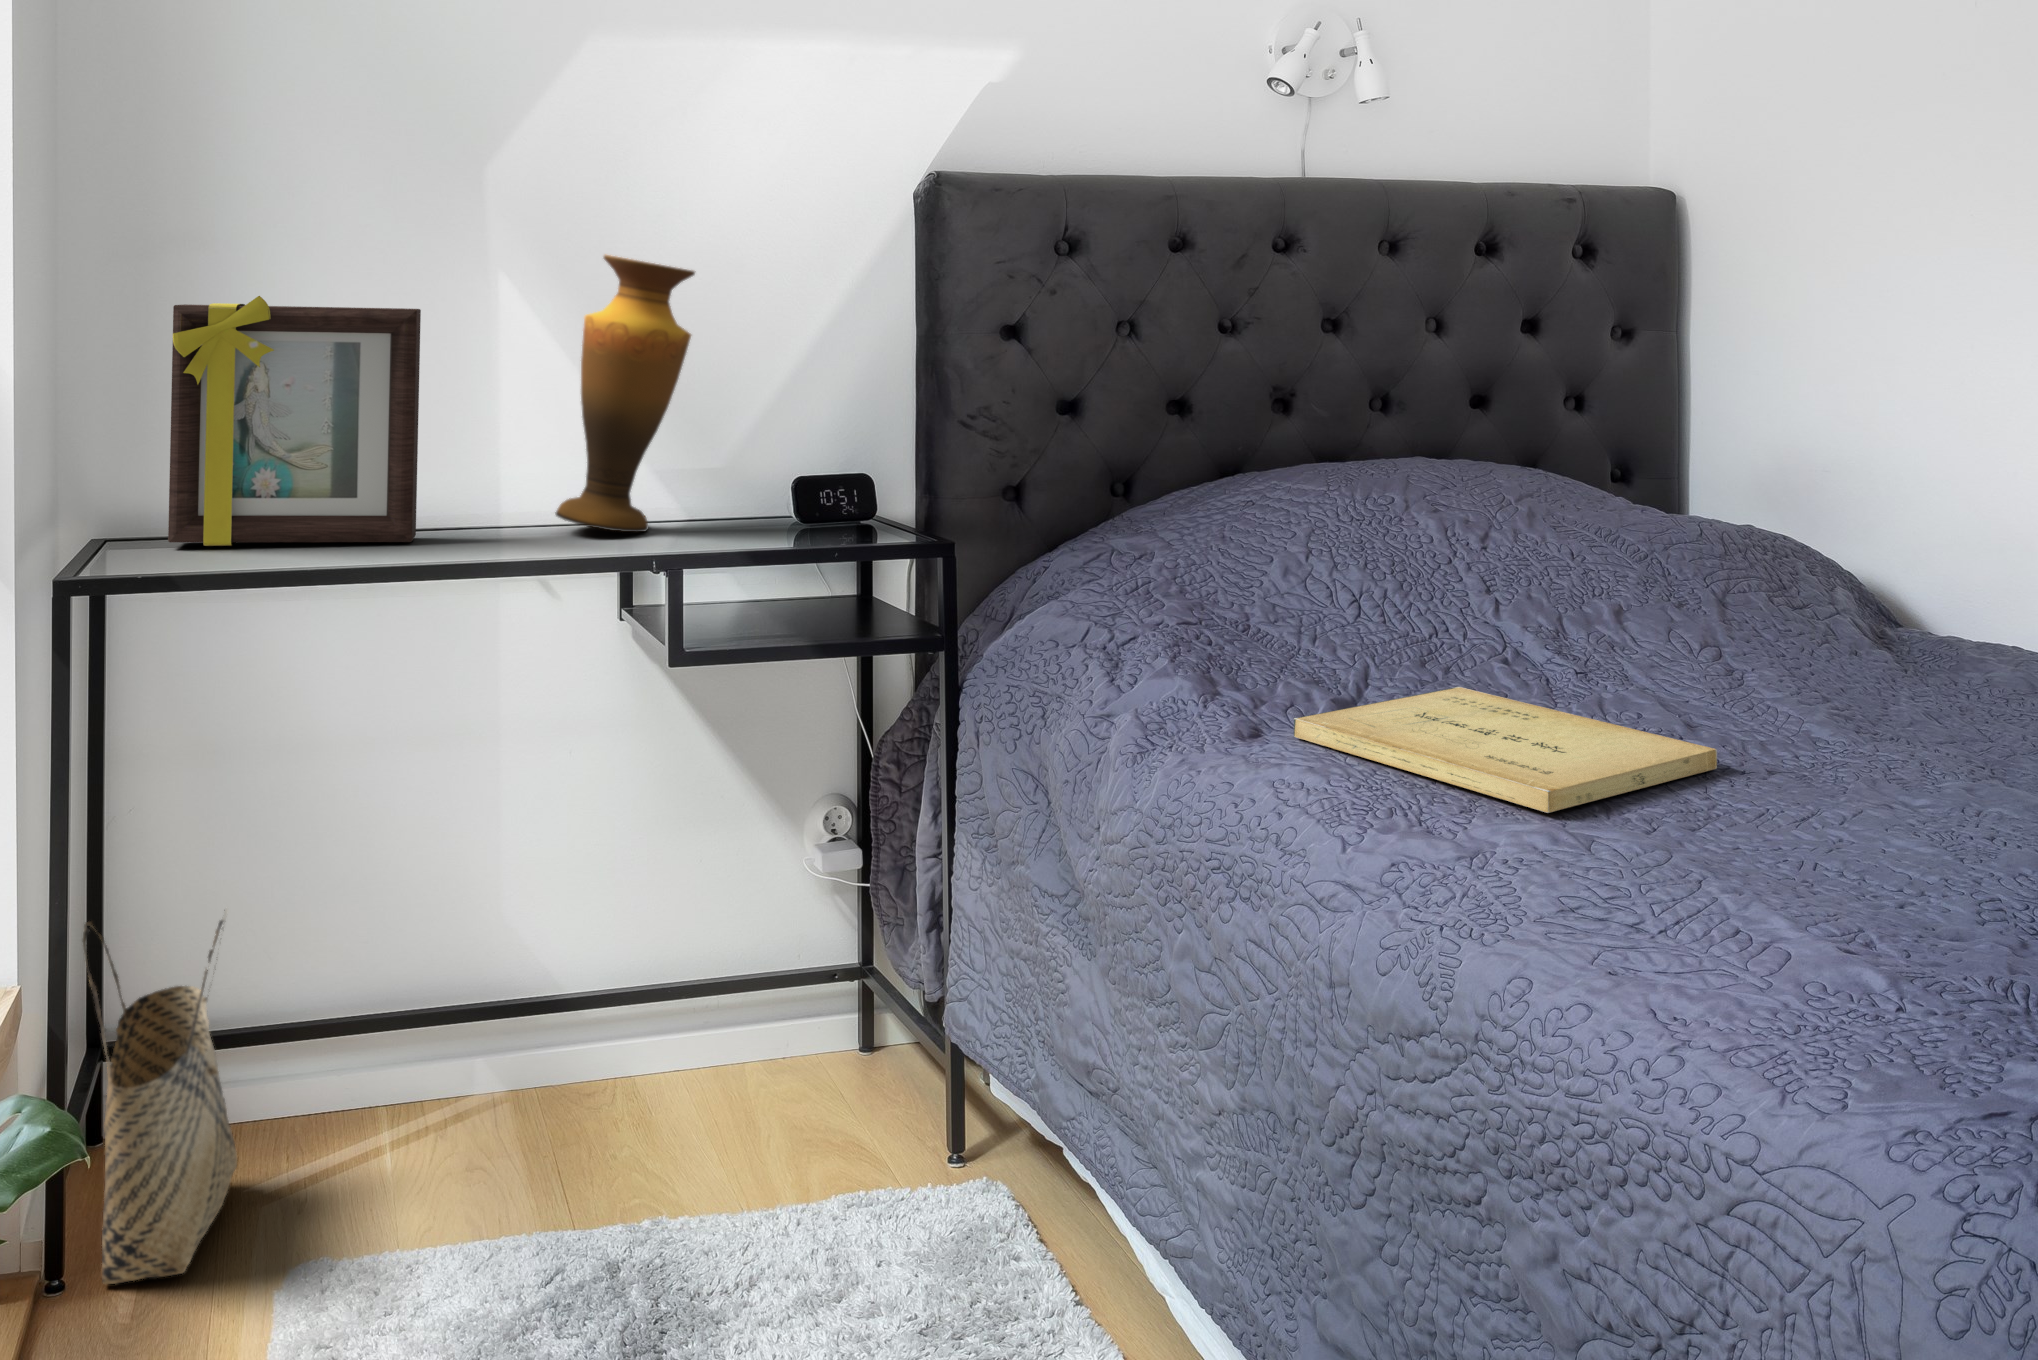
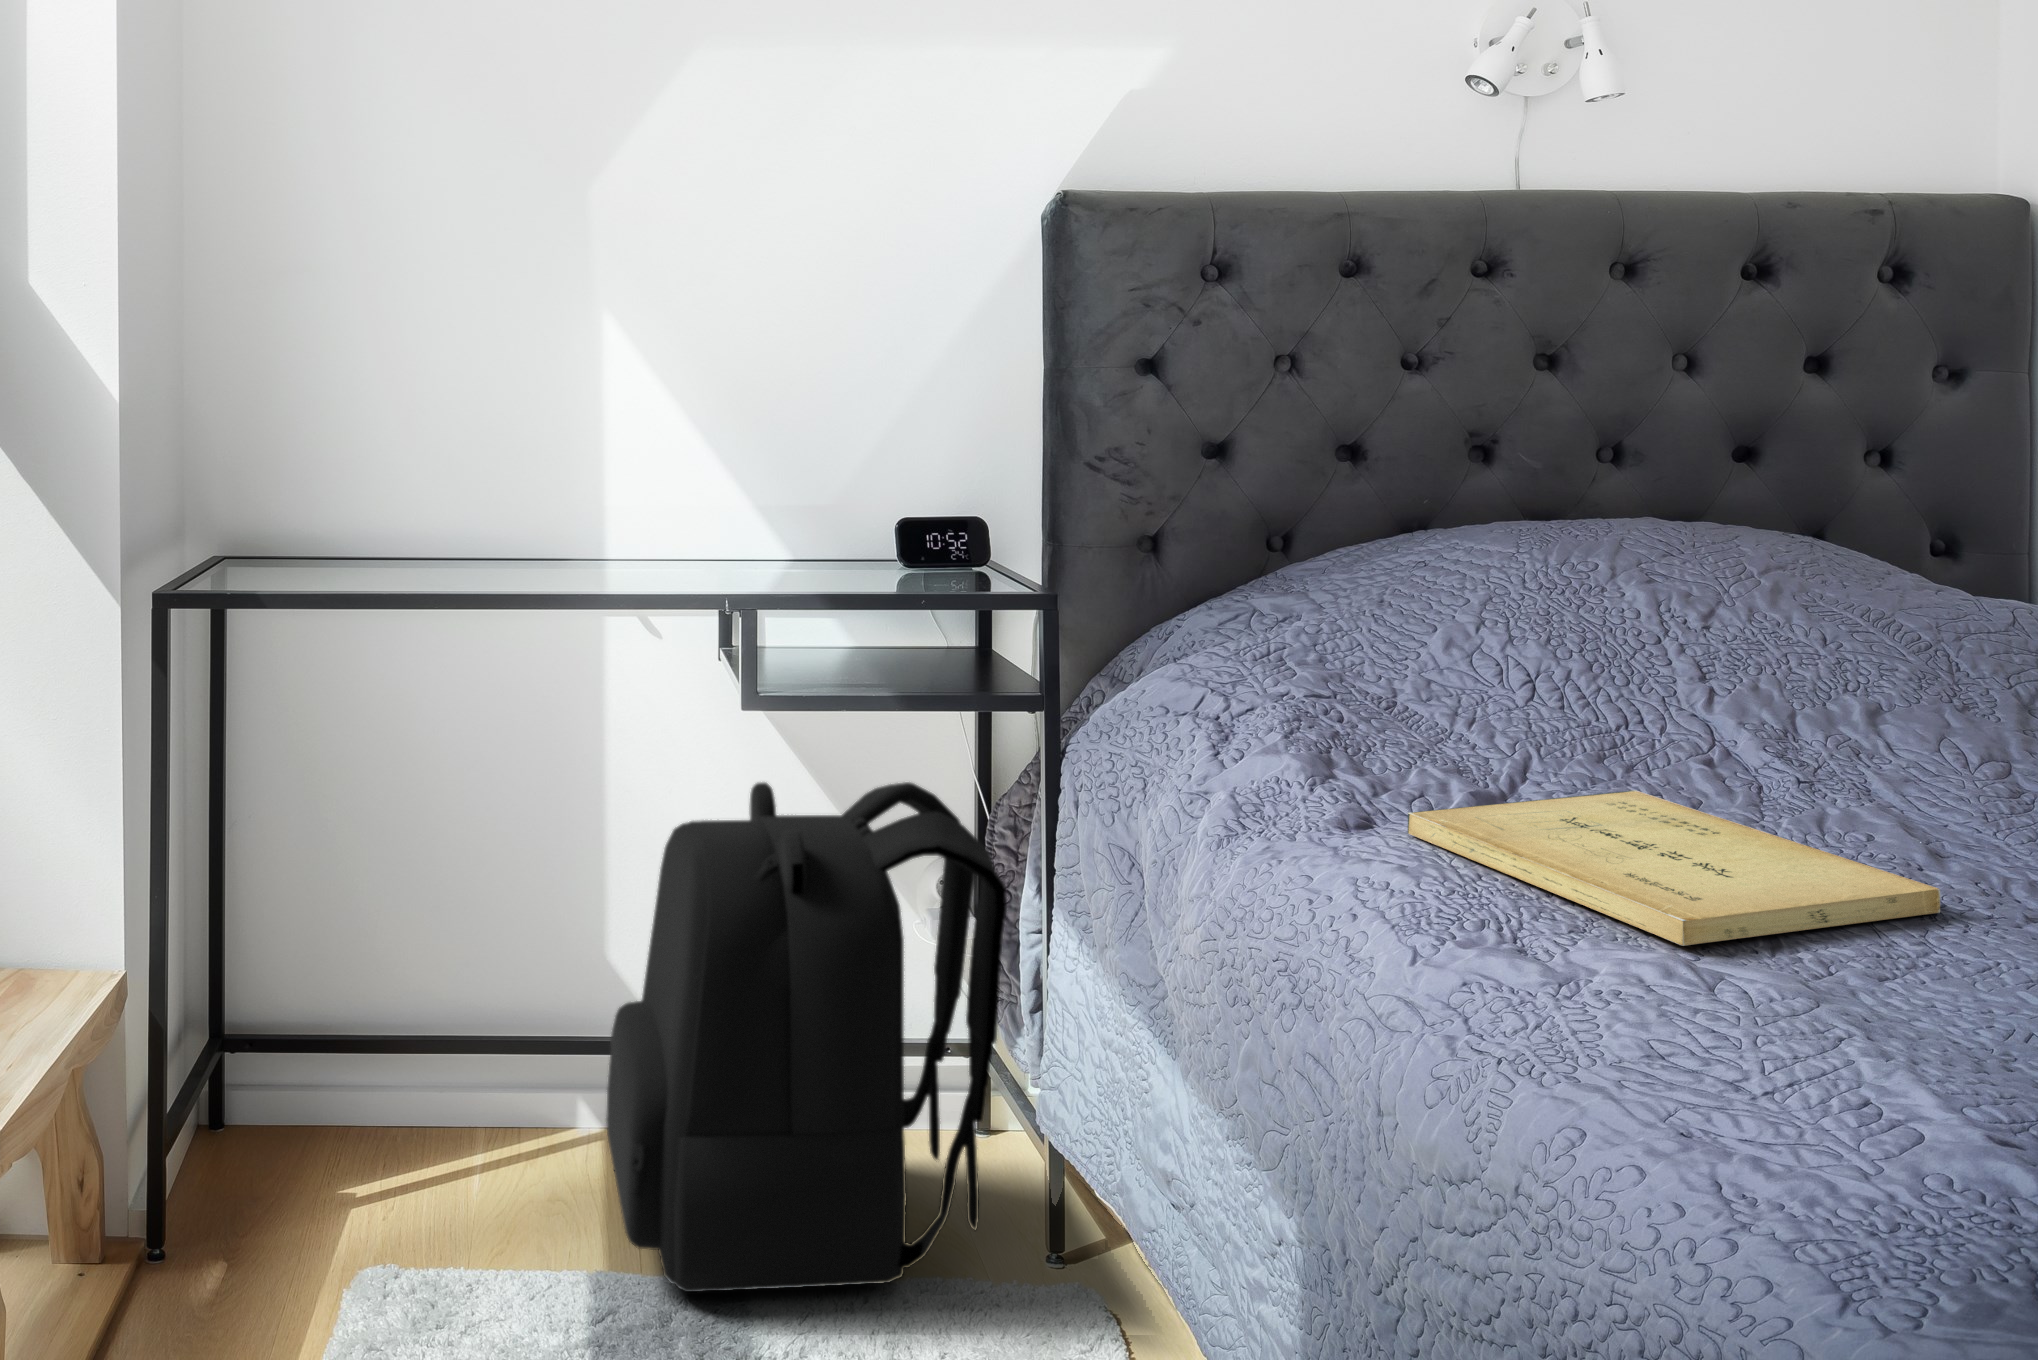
vase: present [555,255,695,532] -> none [648,276,792,567]
picture frame: present [168,296,421,546] -> none [273,318,513,567]
backpack: none [521,727,910,1233] -> present [606,782,1007,1292]
woven basket: present [83,909,238,1284] -> none [182,917,330,1270]

